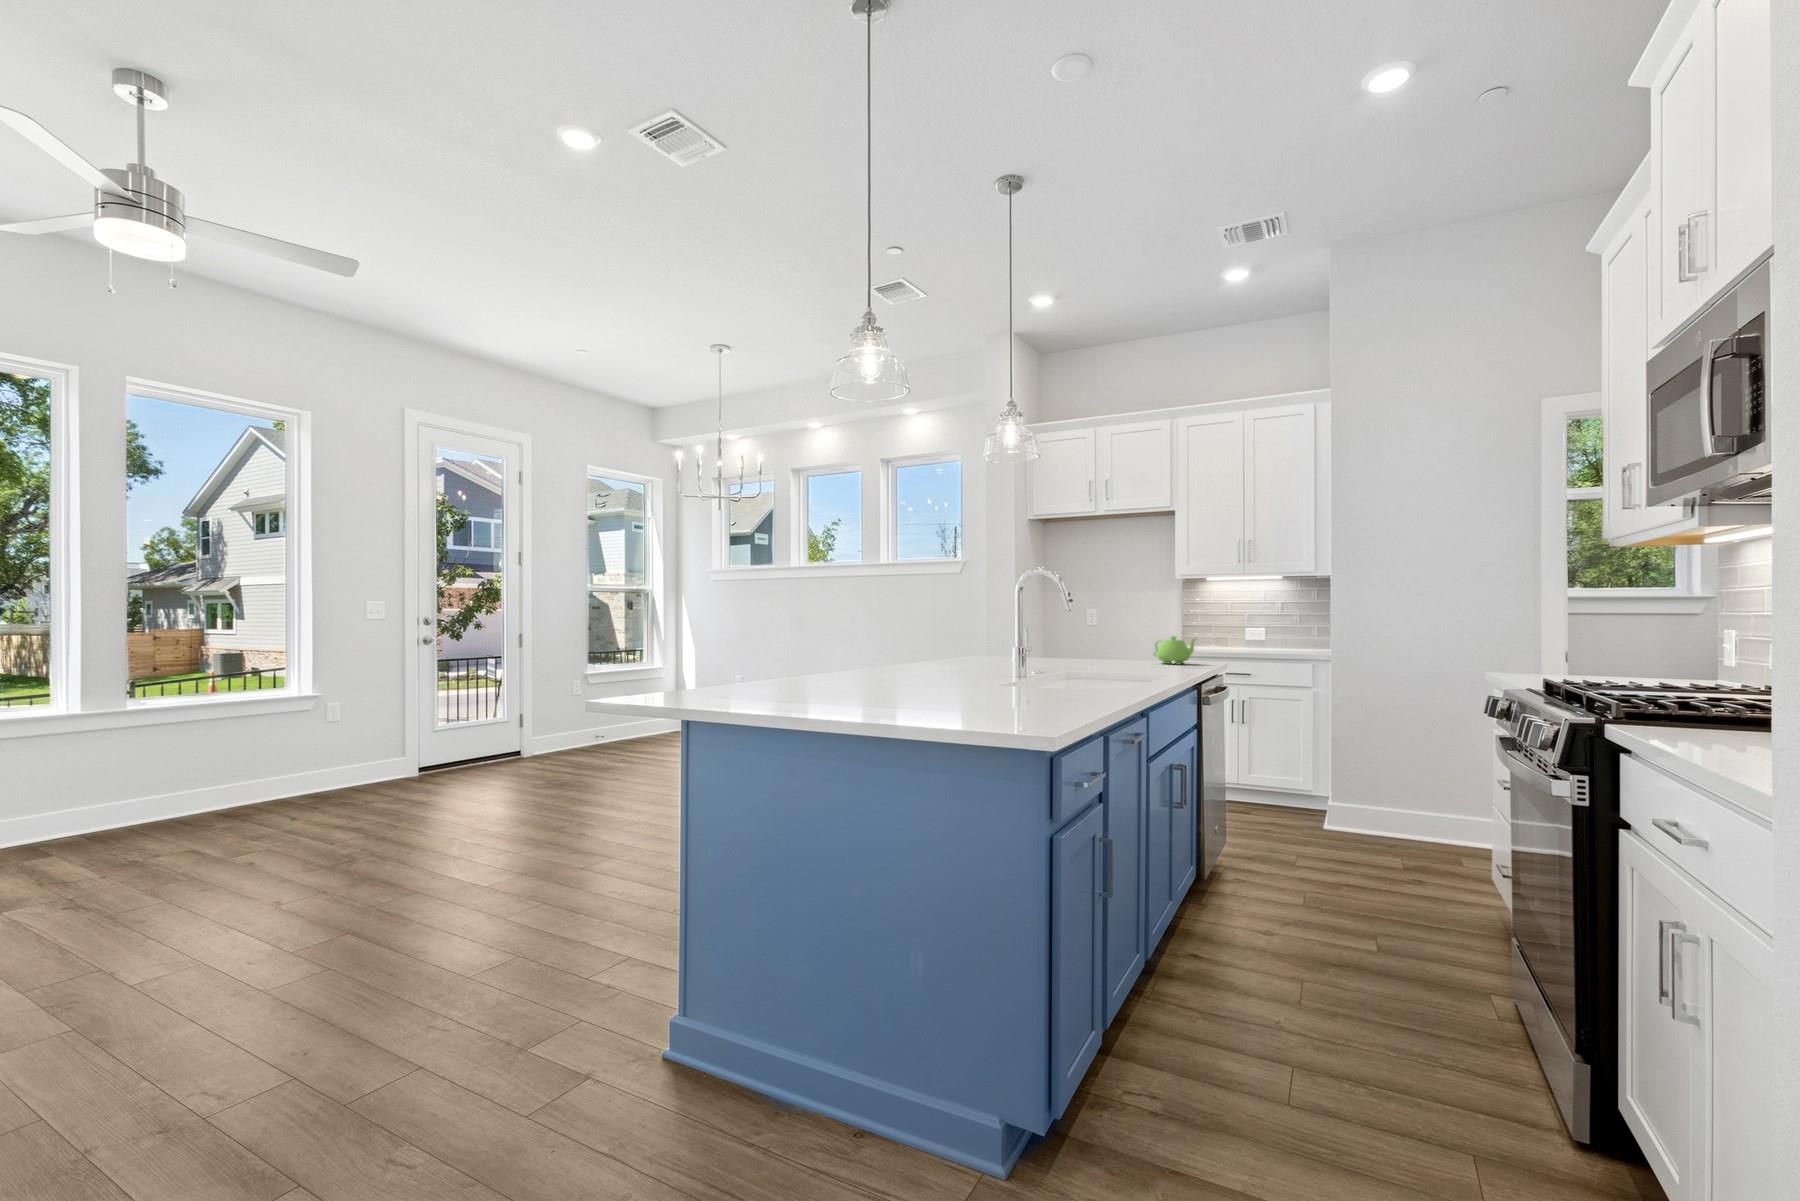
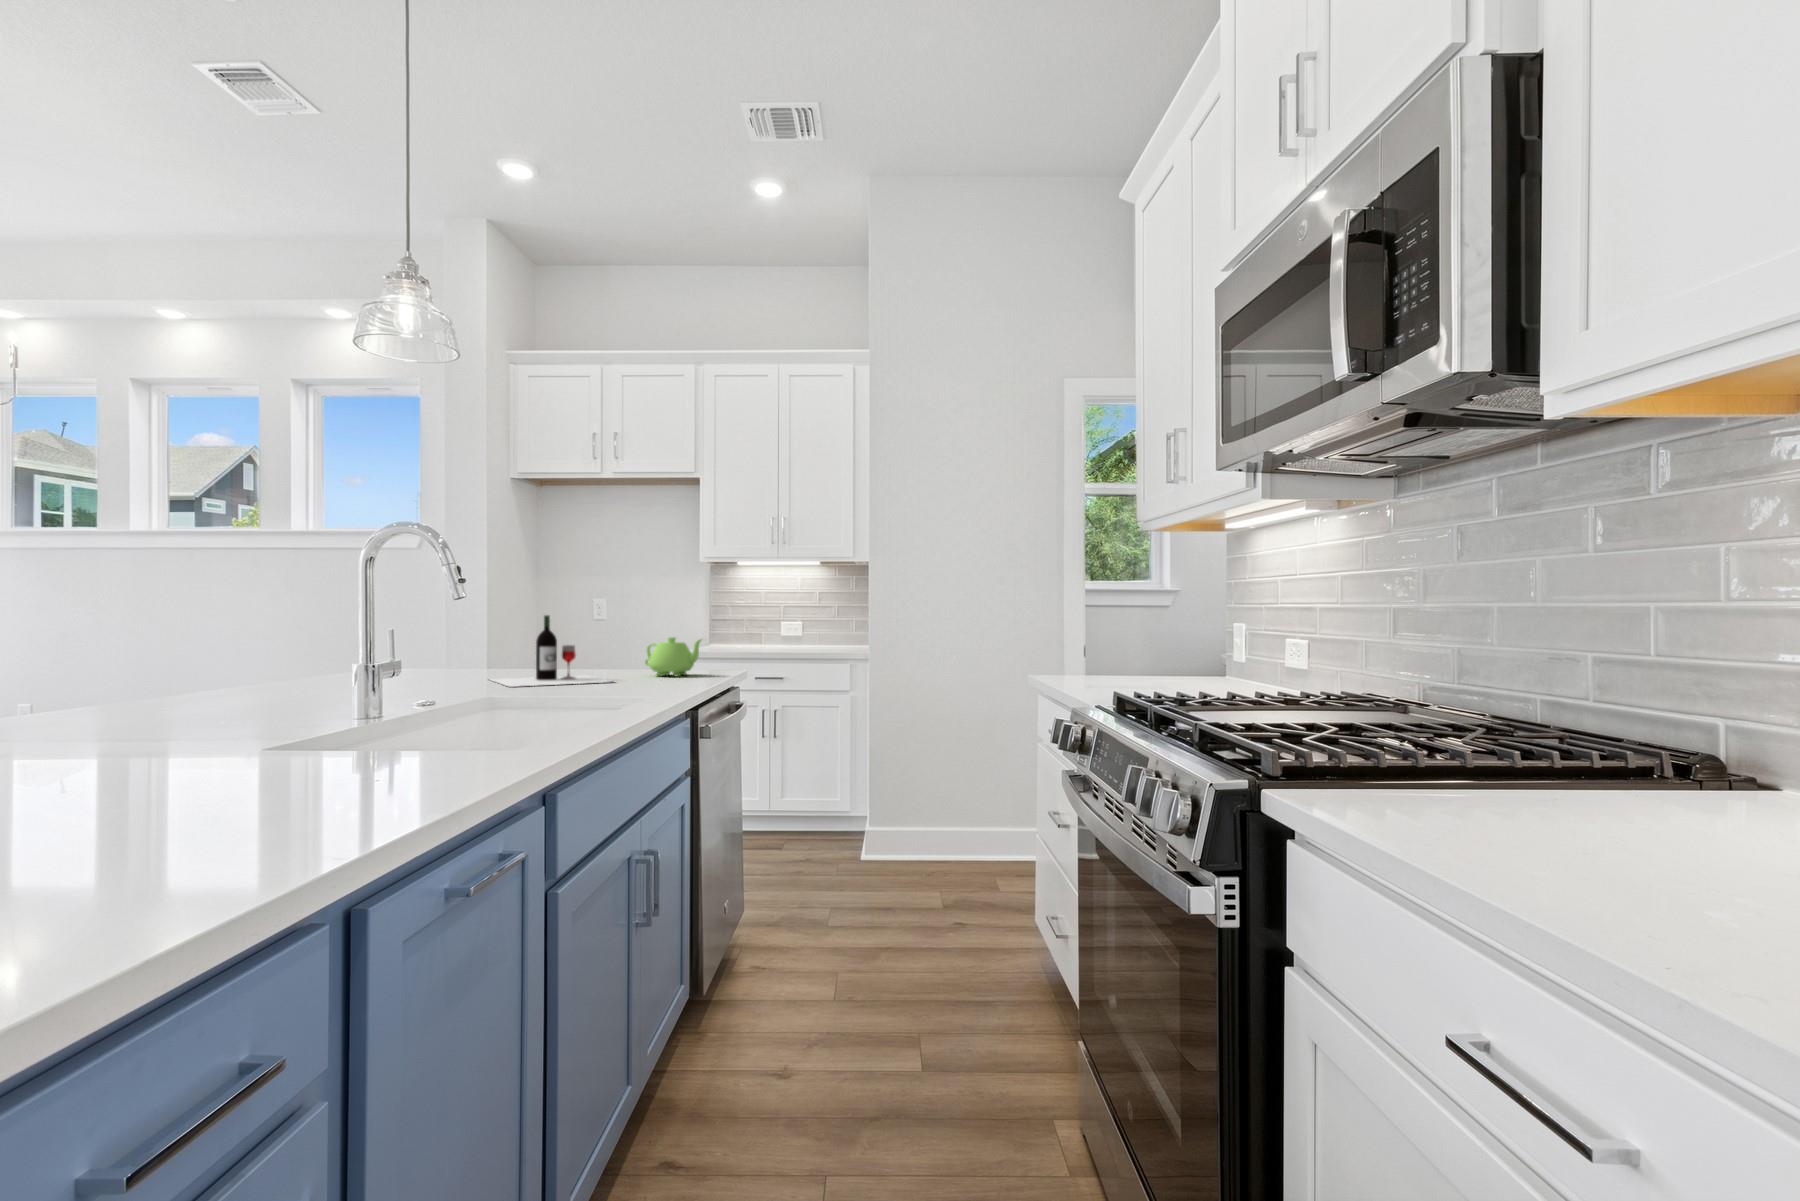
wine bottle: none [1049,619,1139,666] -> present [491,615,611,687]

